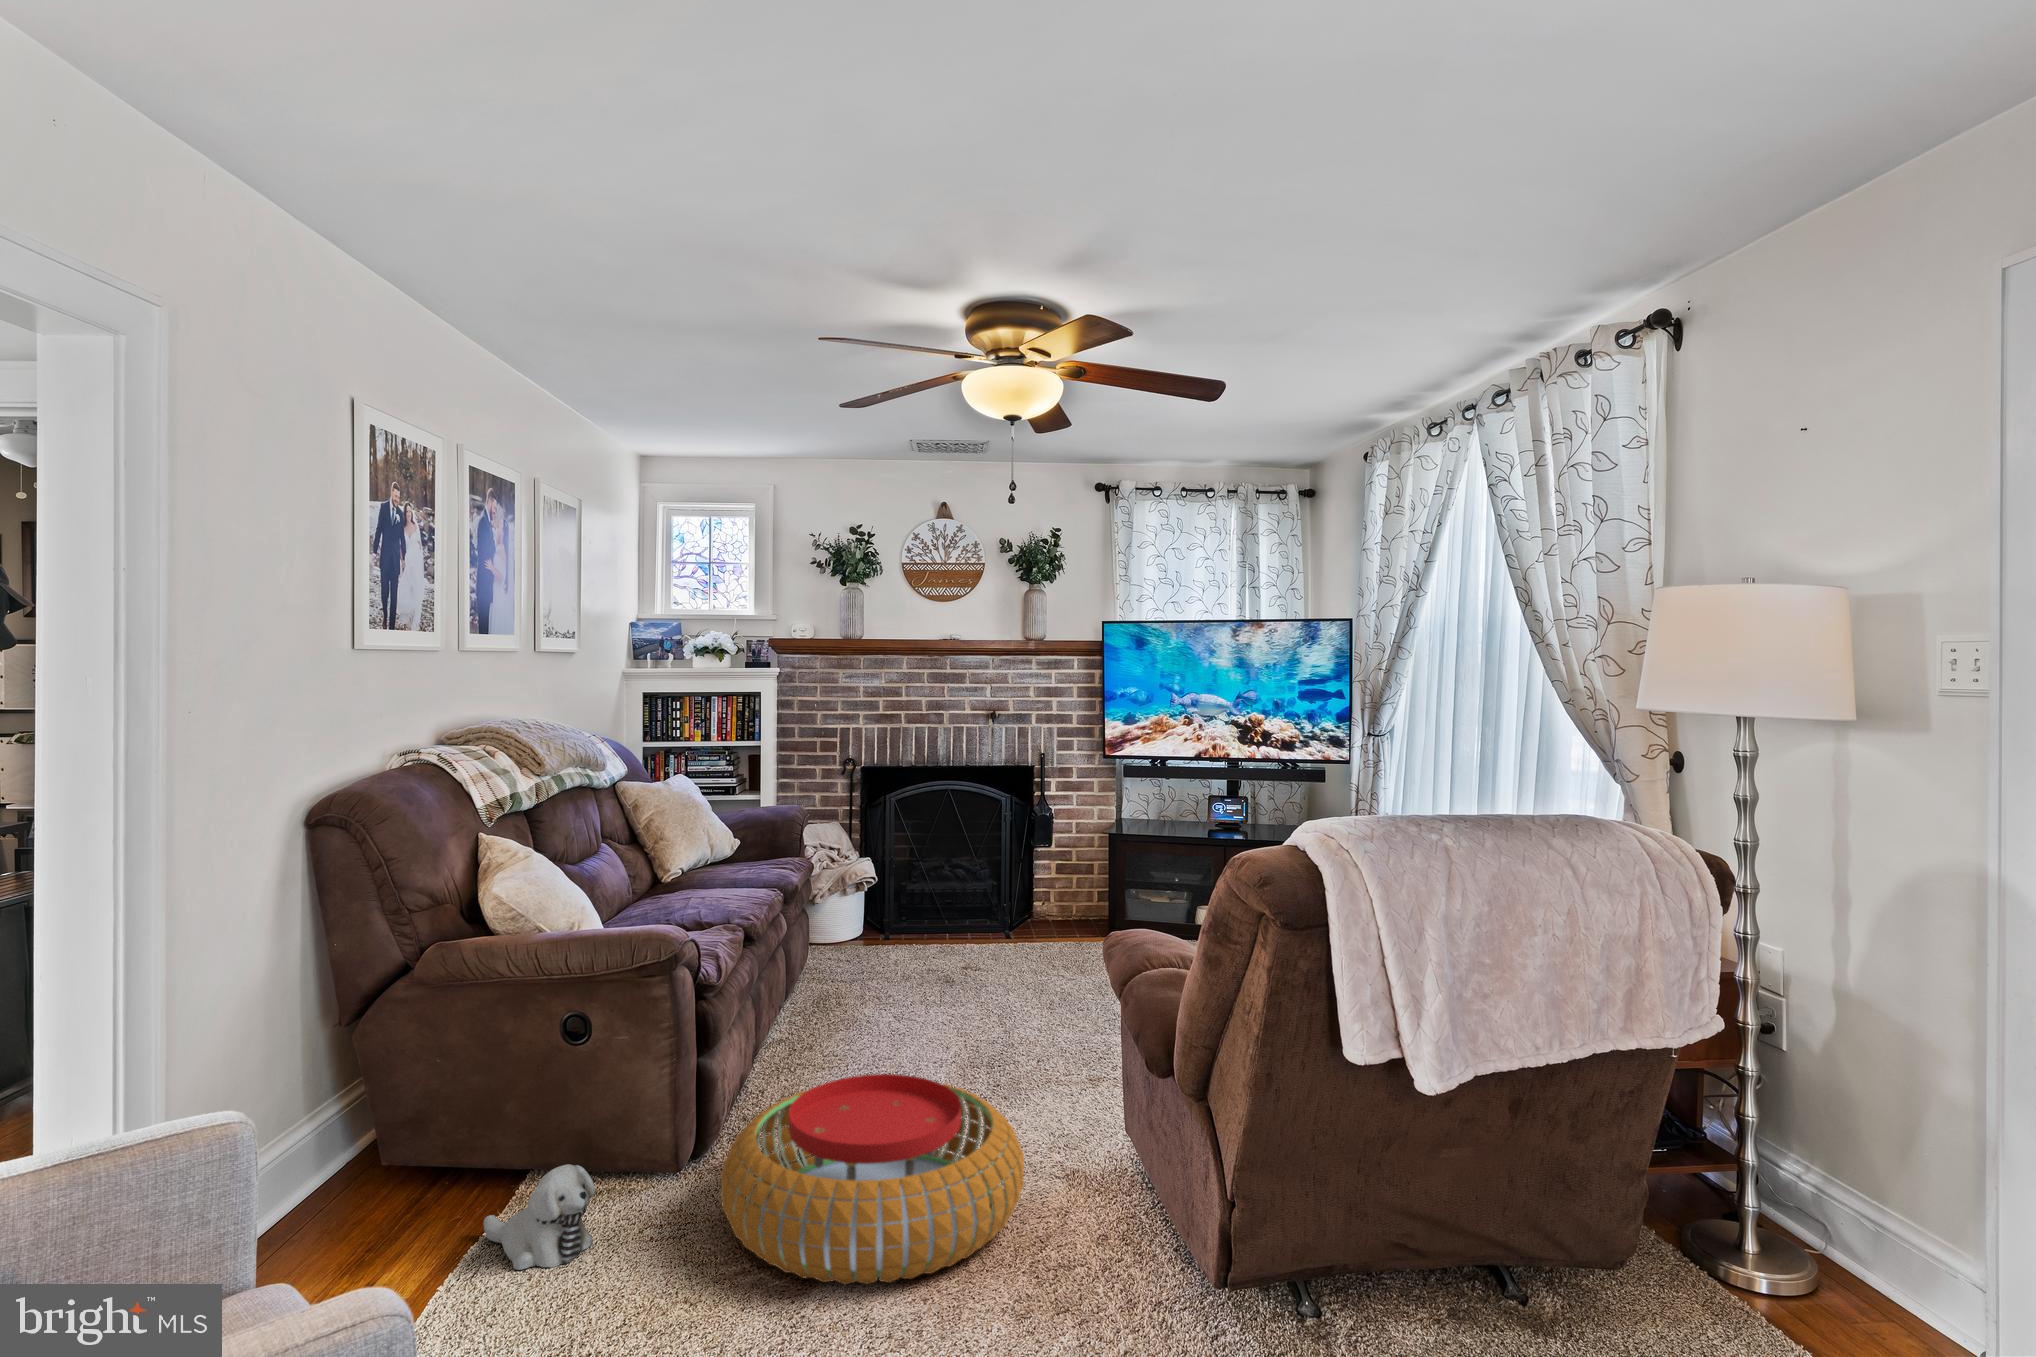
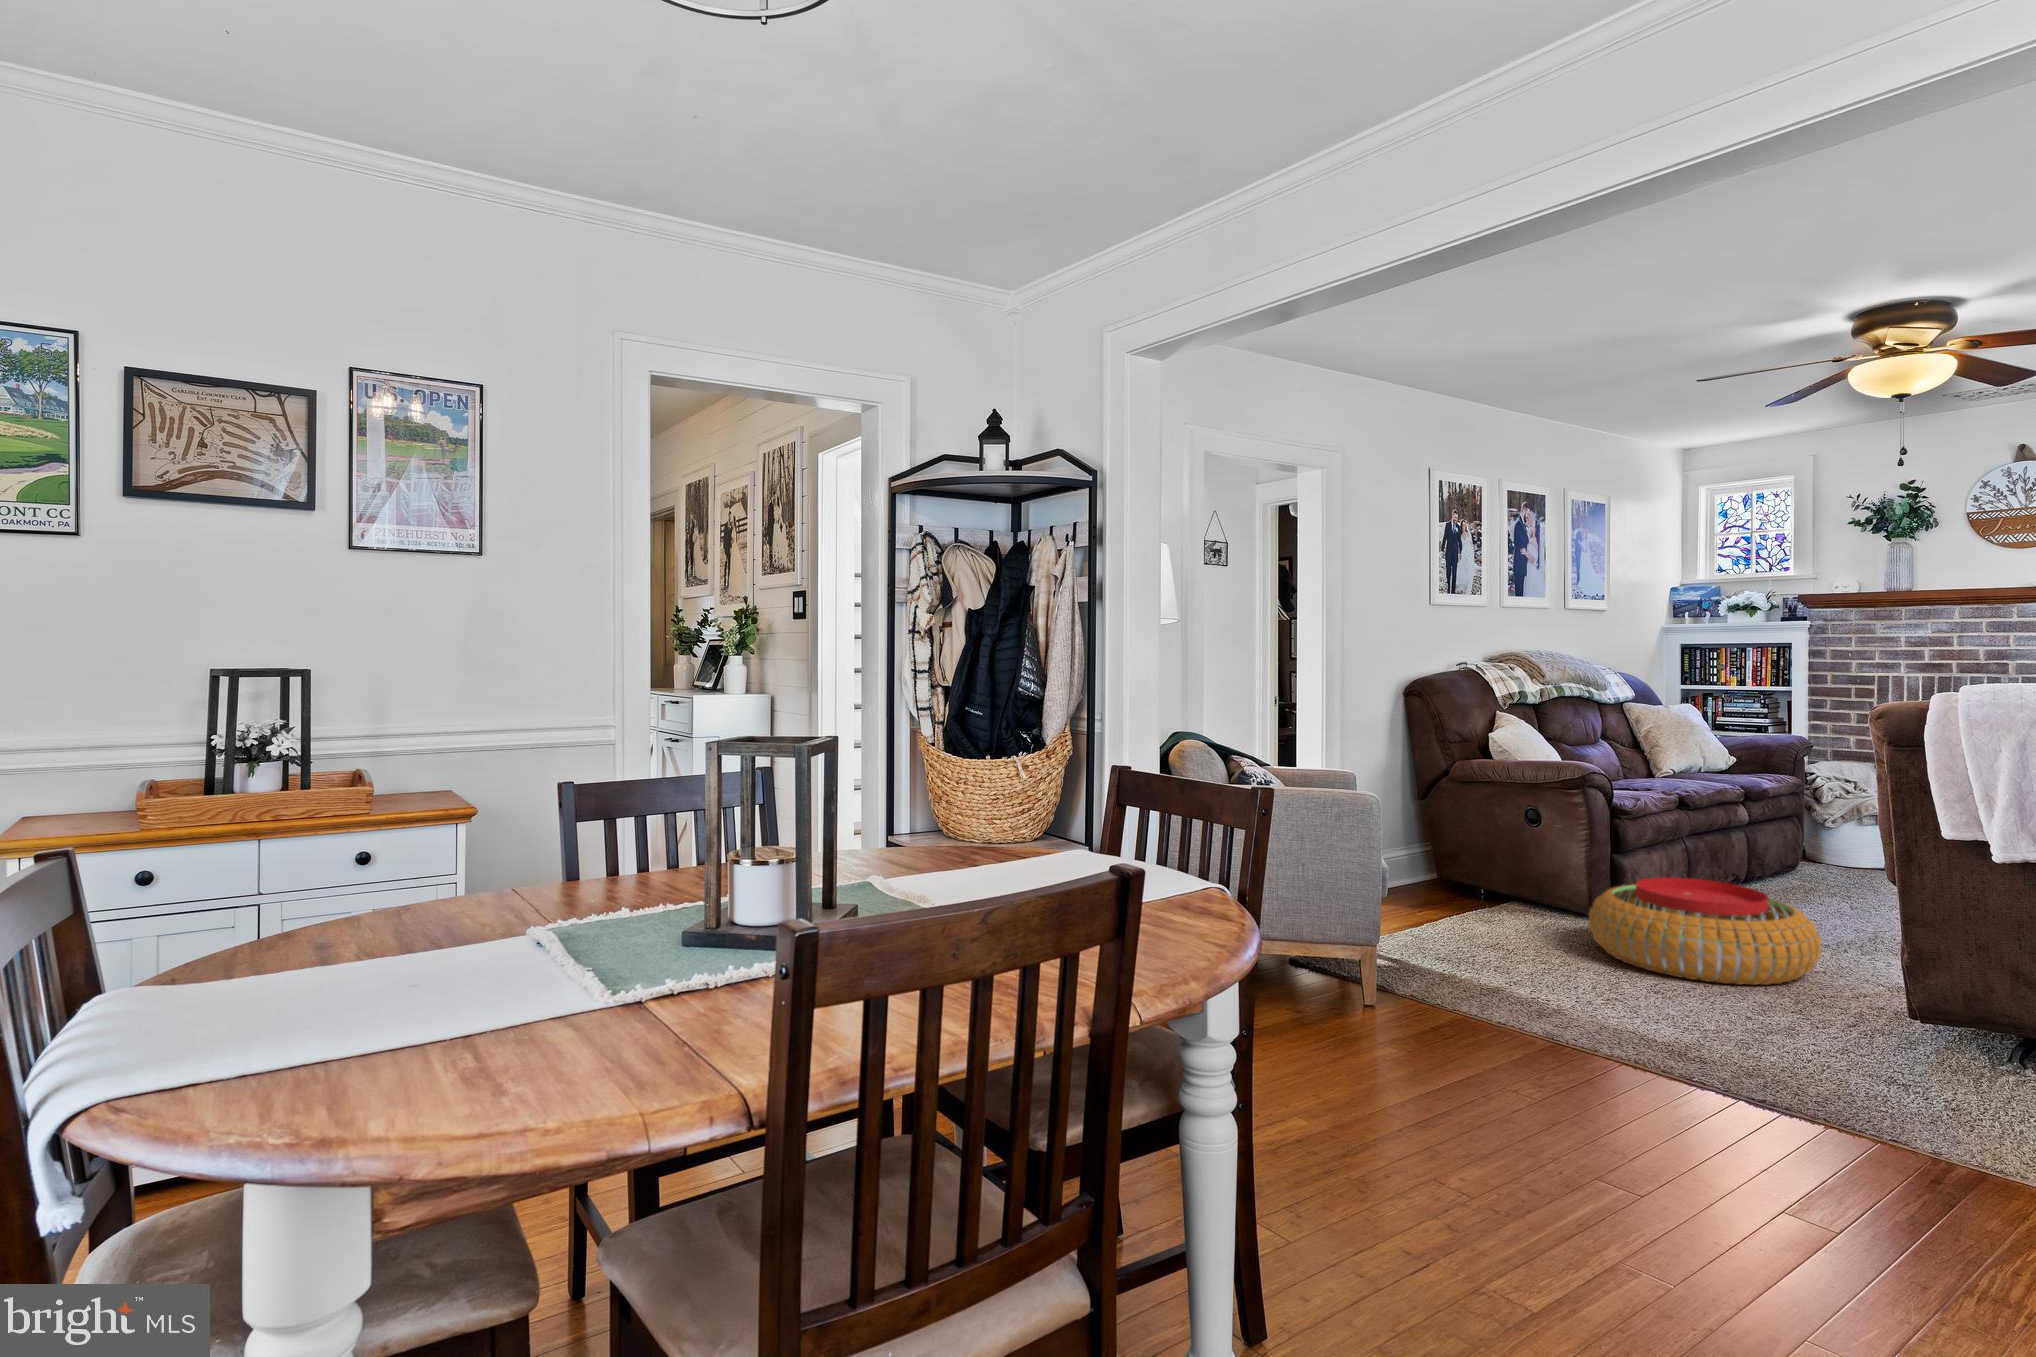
plush toy: present [483,1164,595,1270] -> none [1468,879,1522,928]

